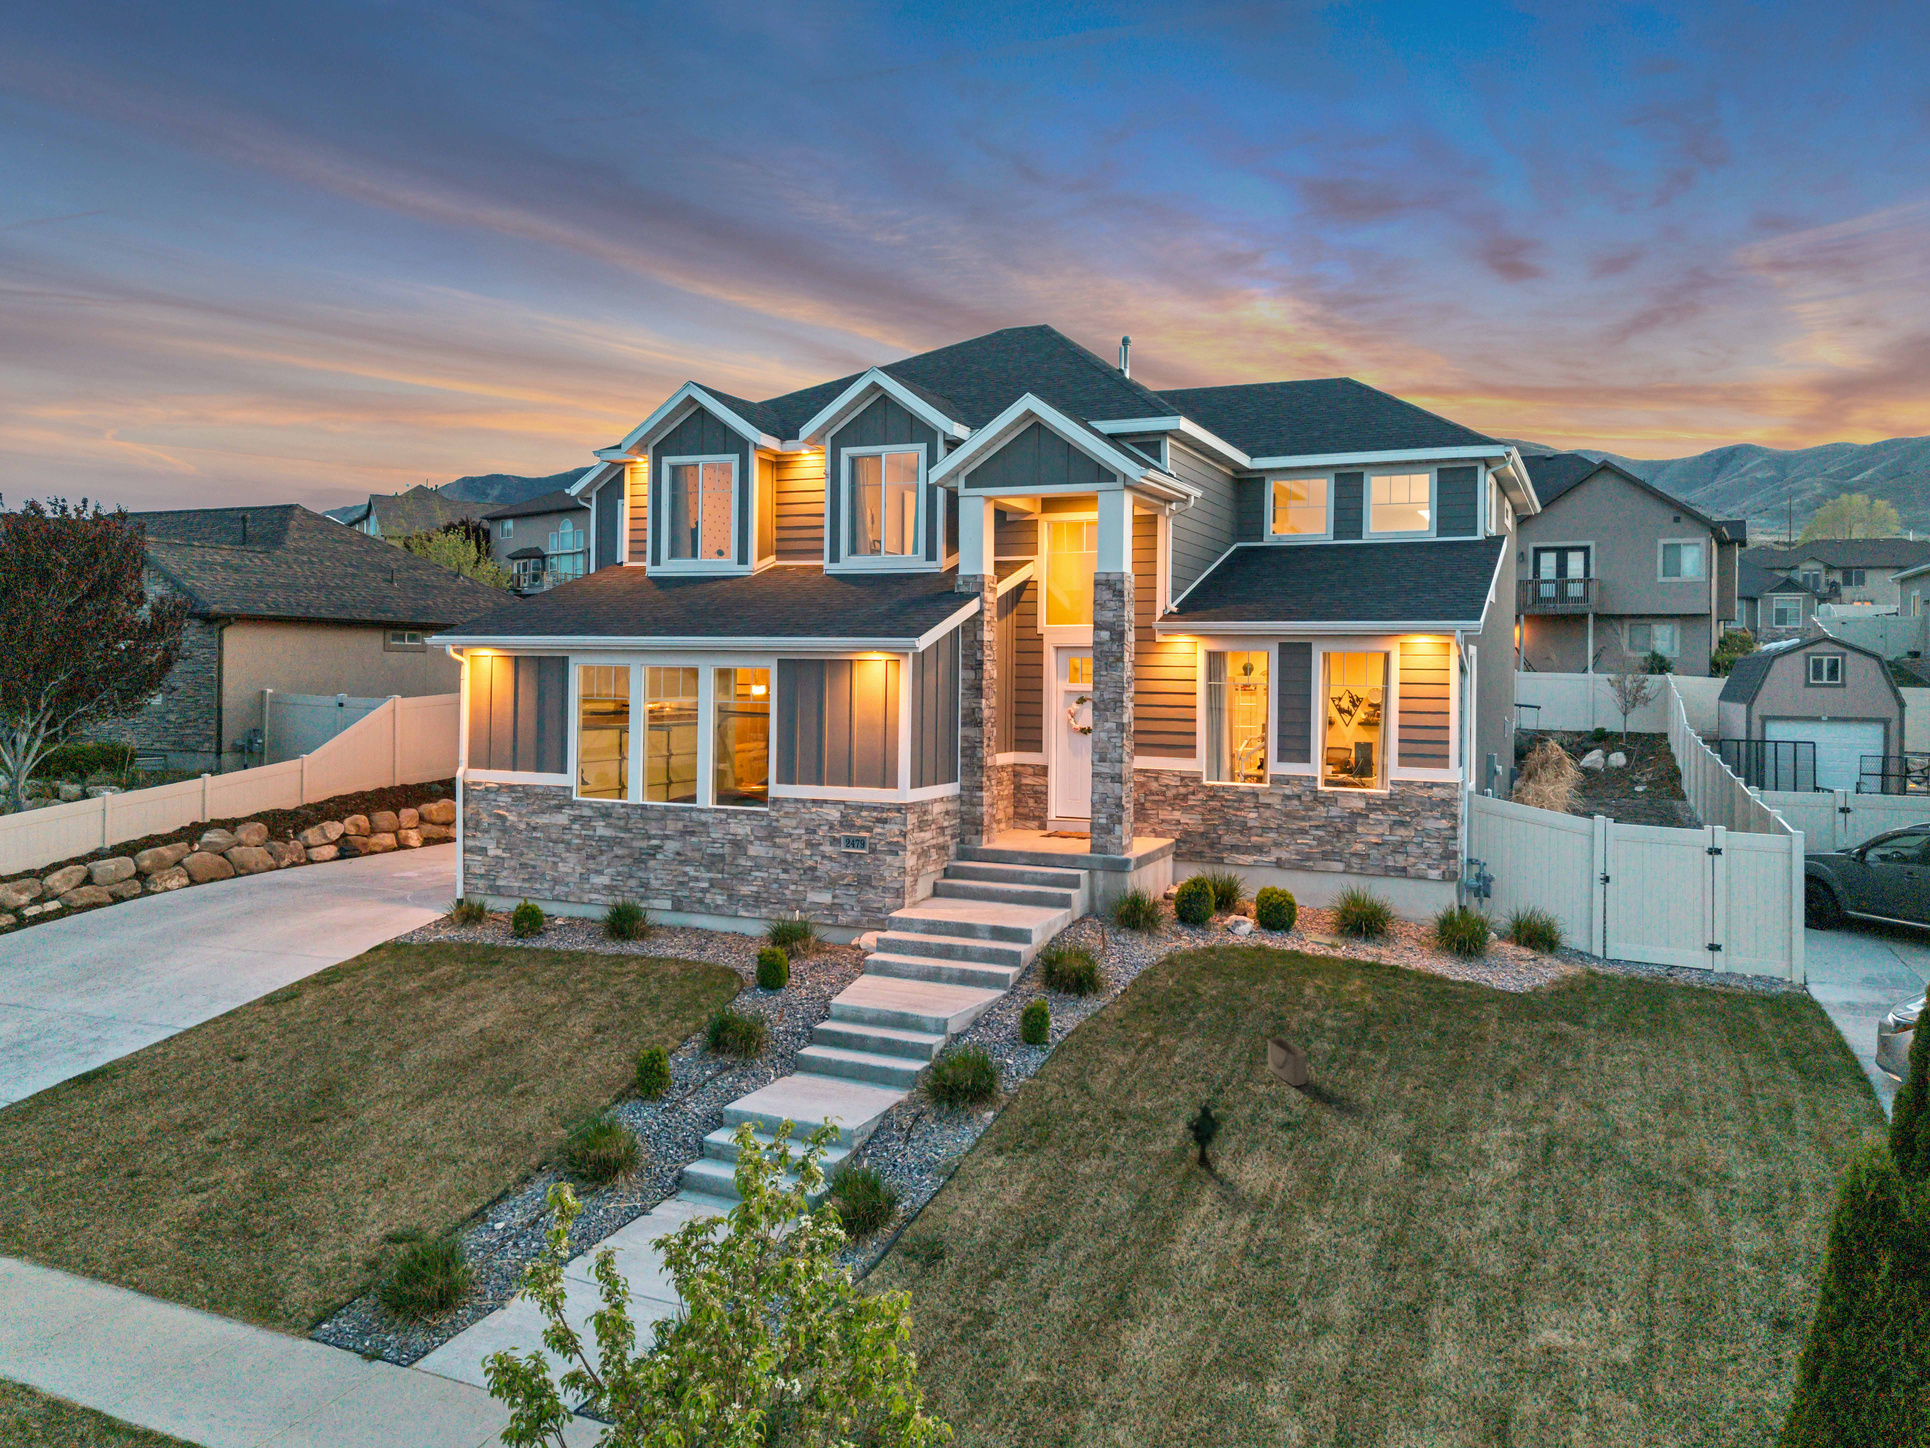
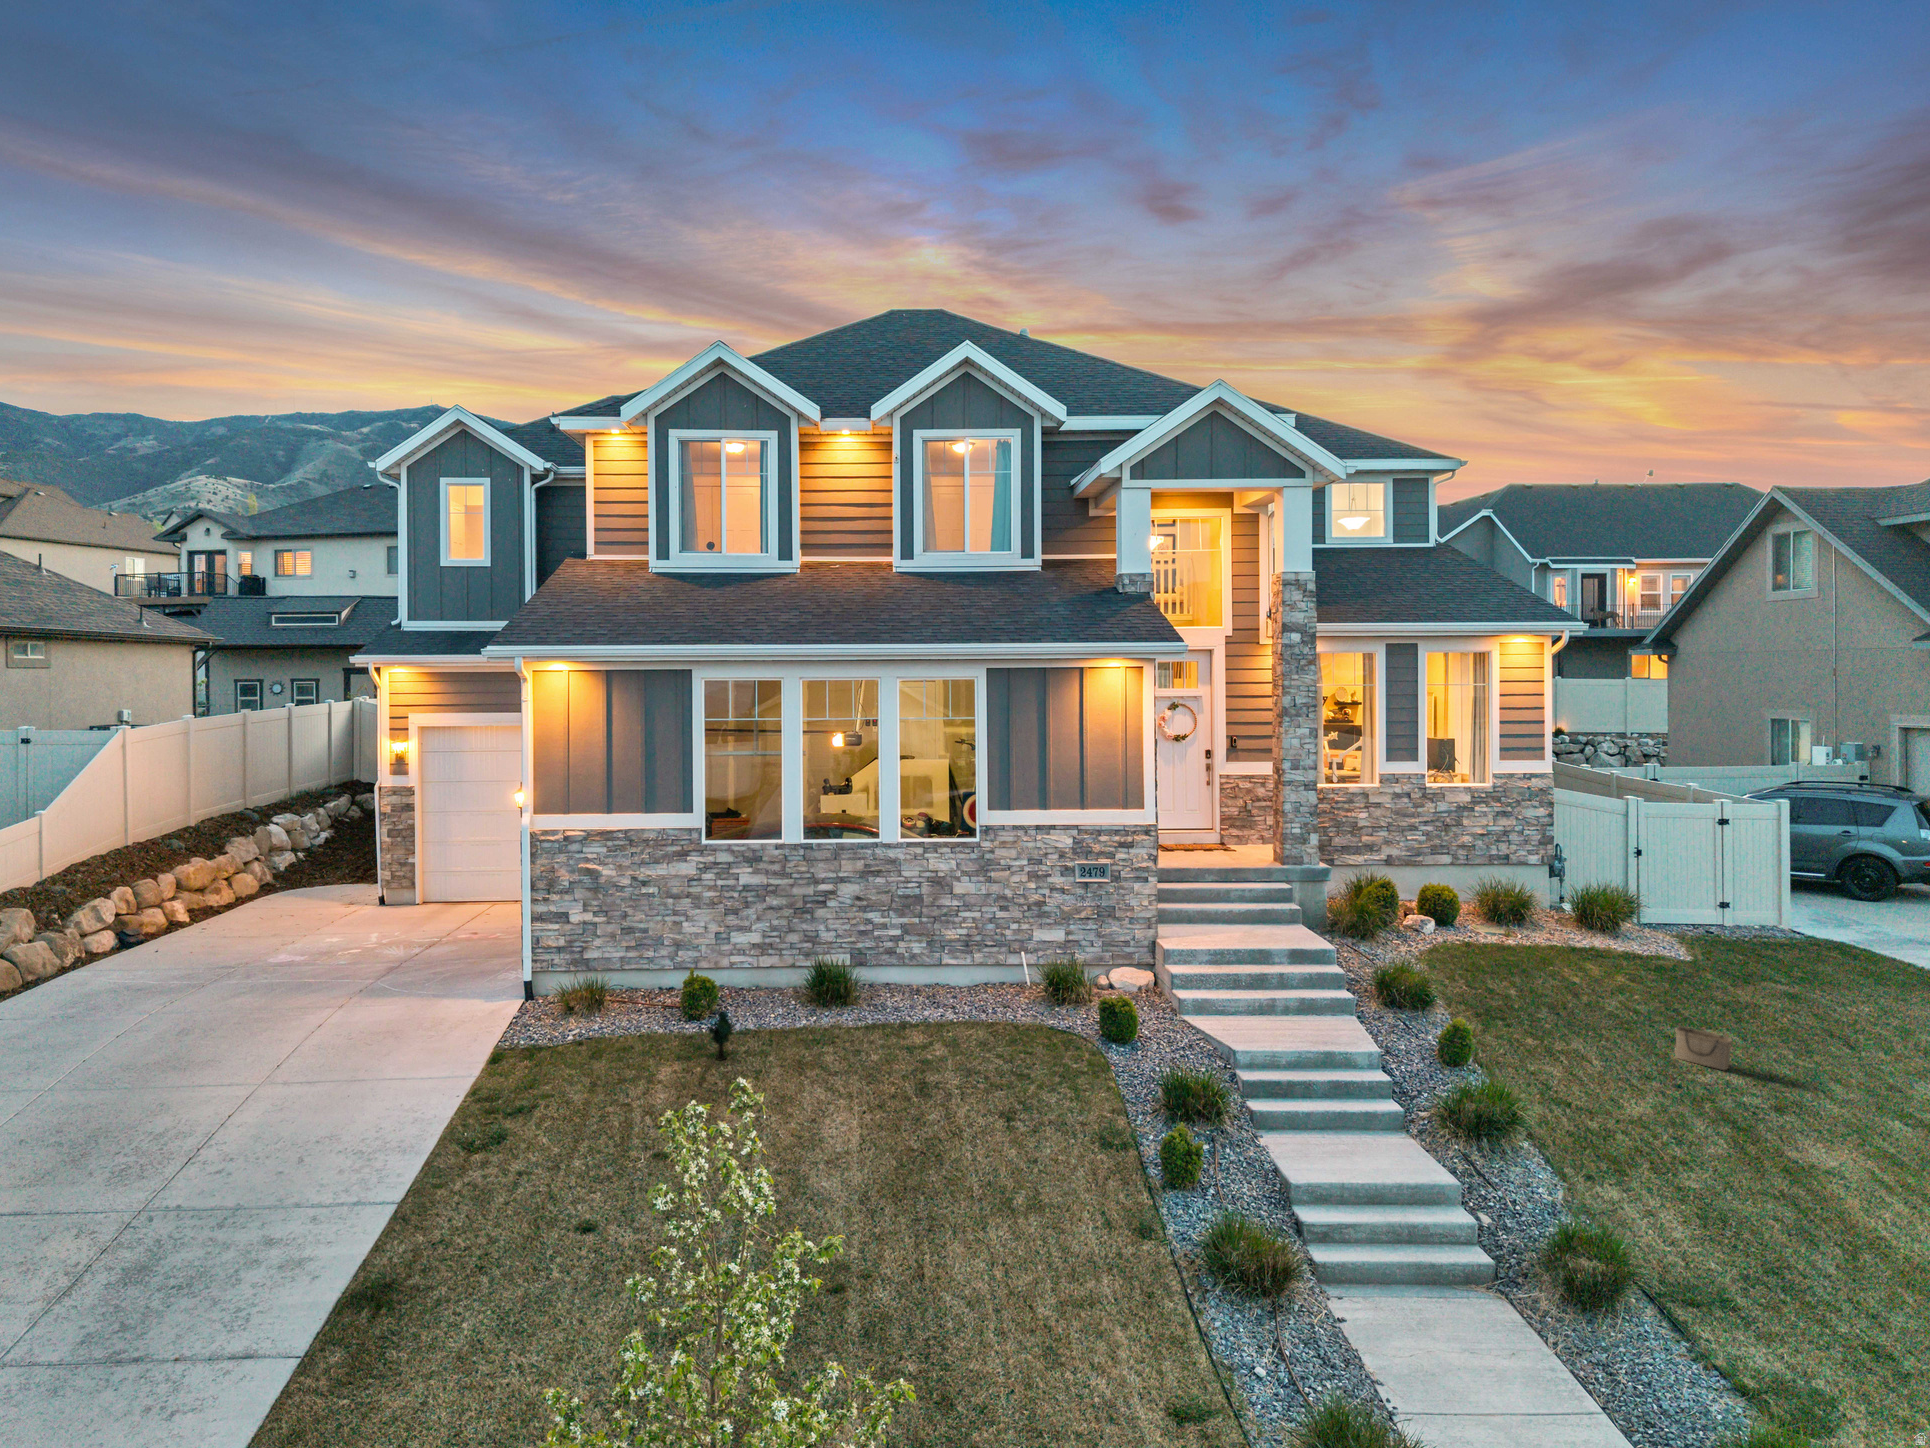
decorative plant: present [1186,1099,1220,1165] -> present [707,1007,735,1061]

